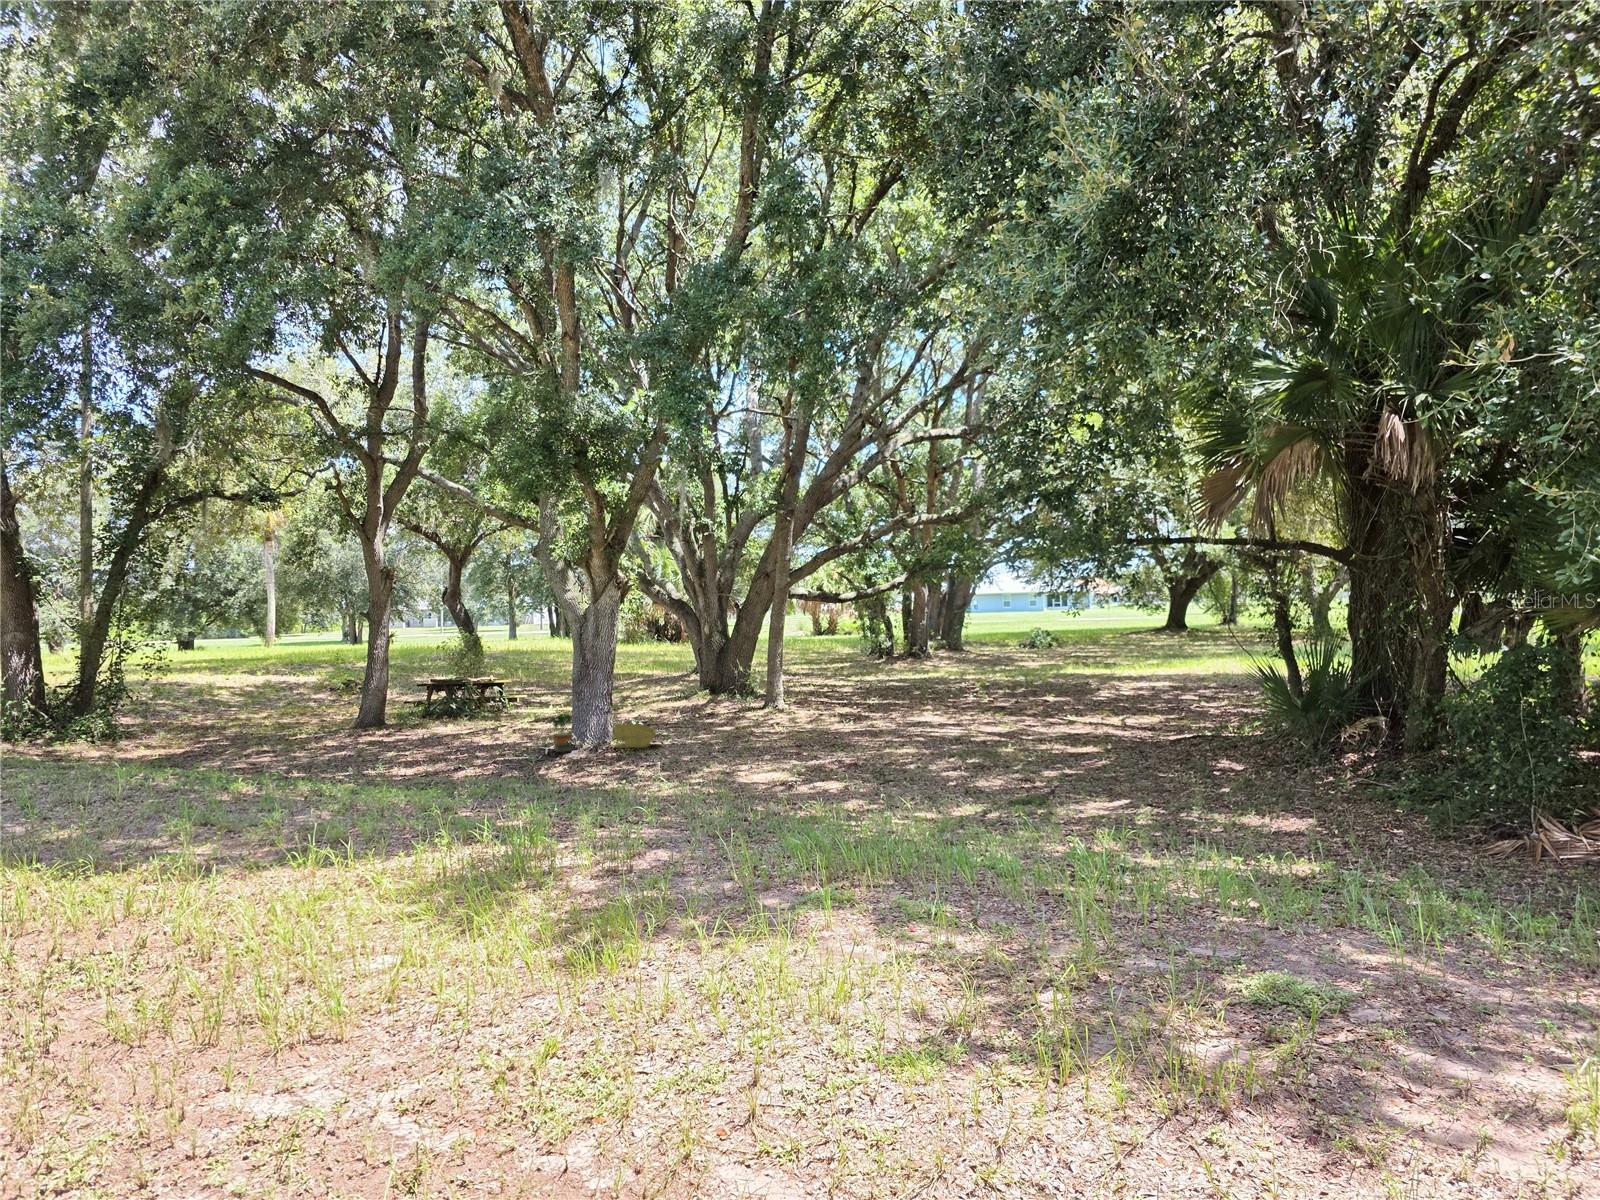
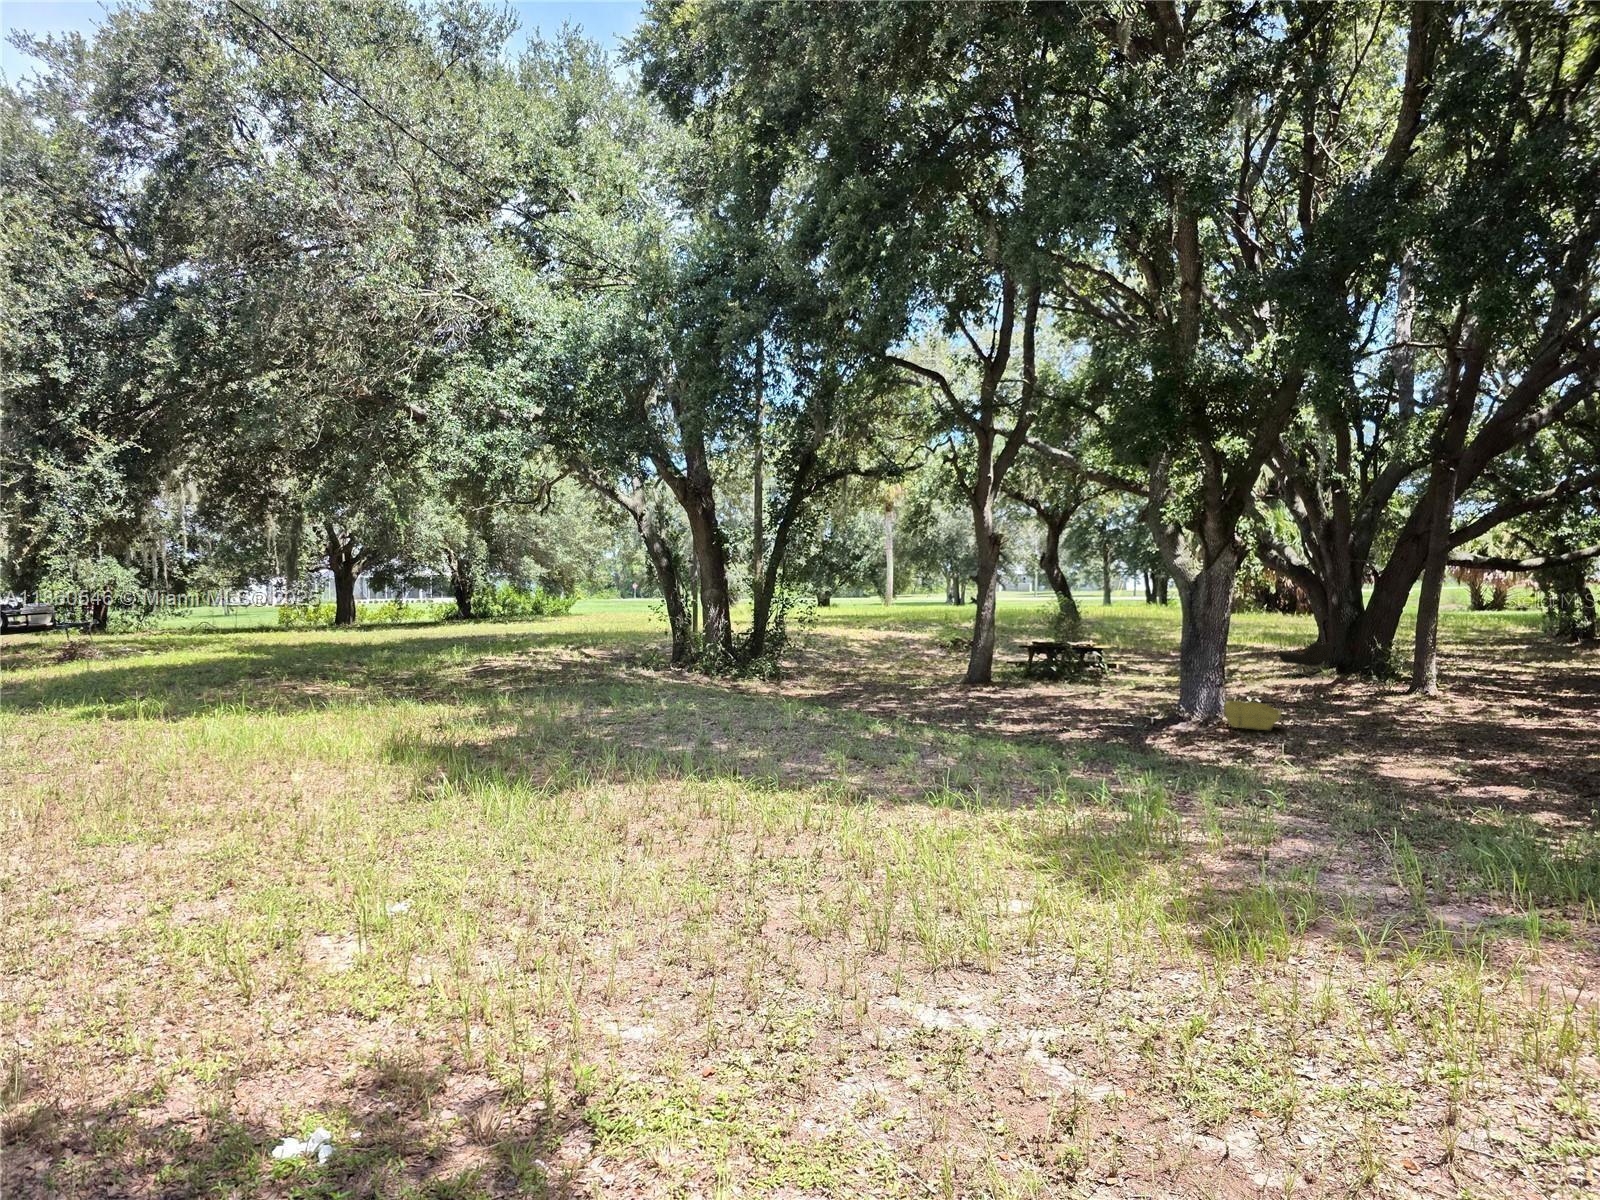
lounge chair: none [665,669,707,700] -> present [1278,643,1331,675]
potted tree: present [550,714,576,752] -> none [1154,684,1186,725]

